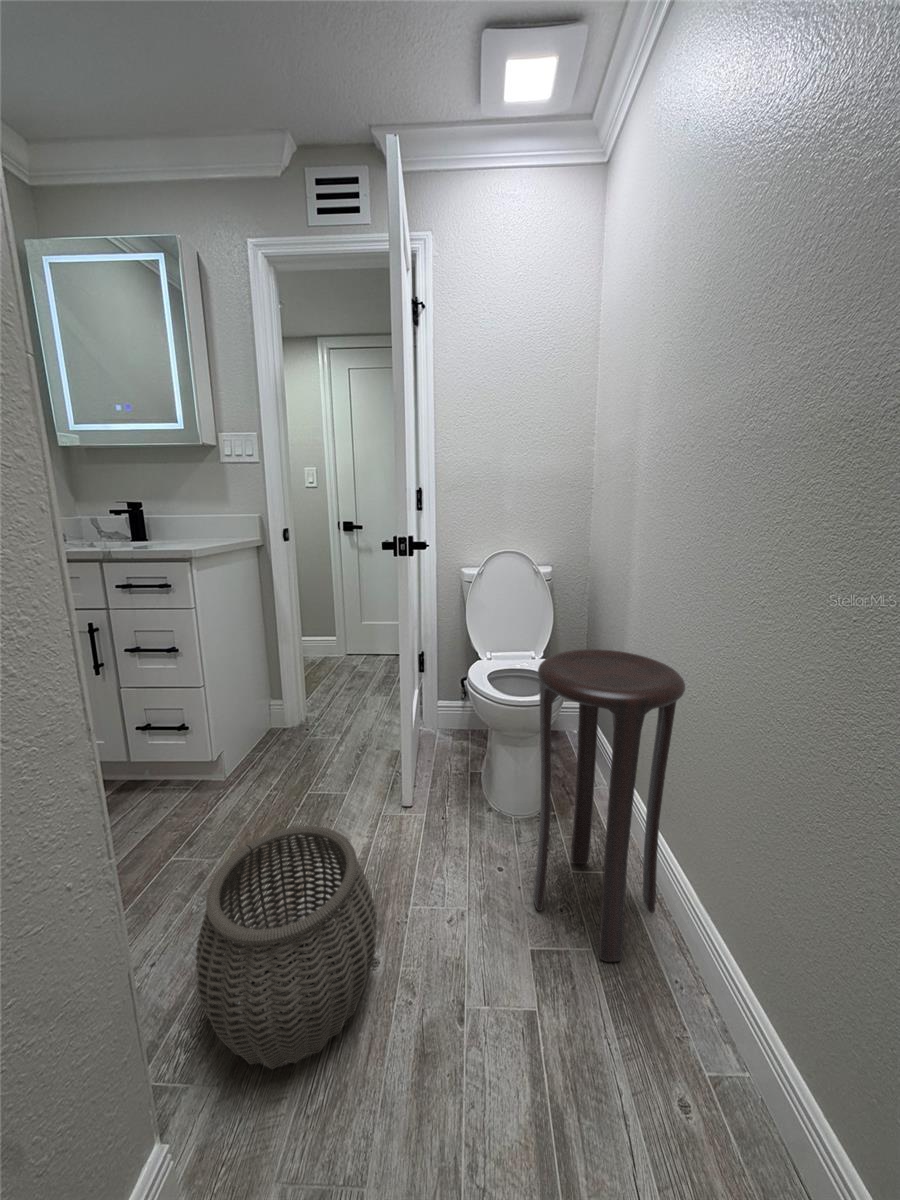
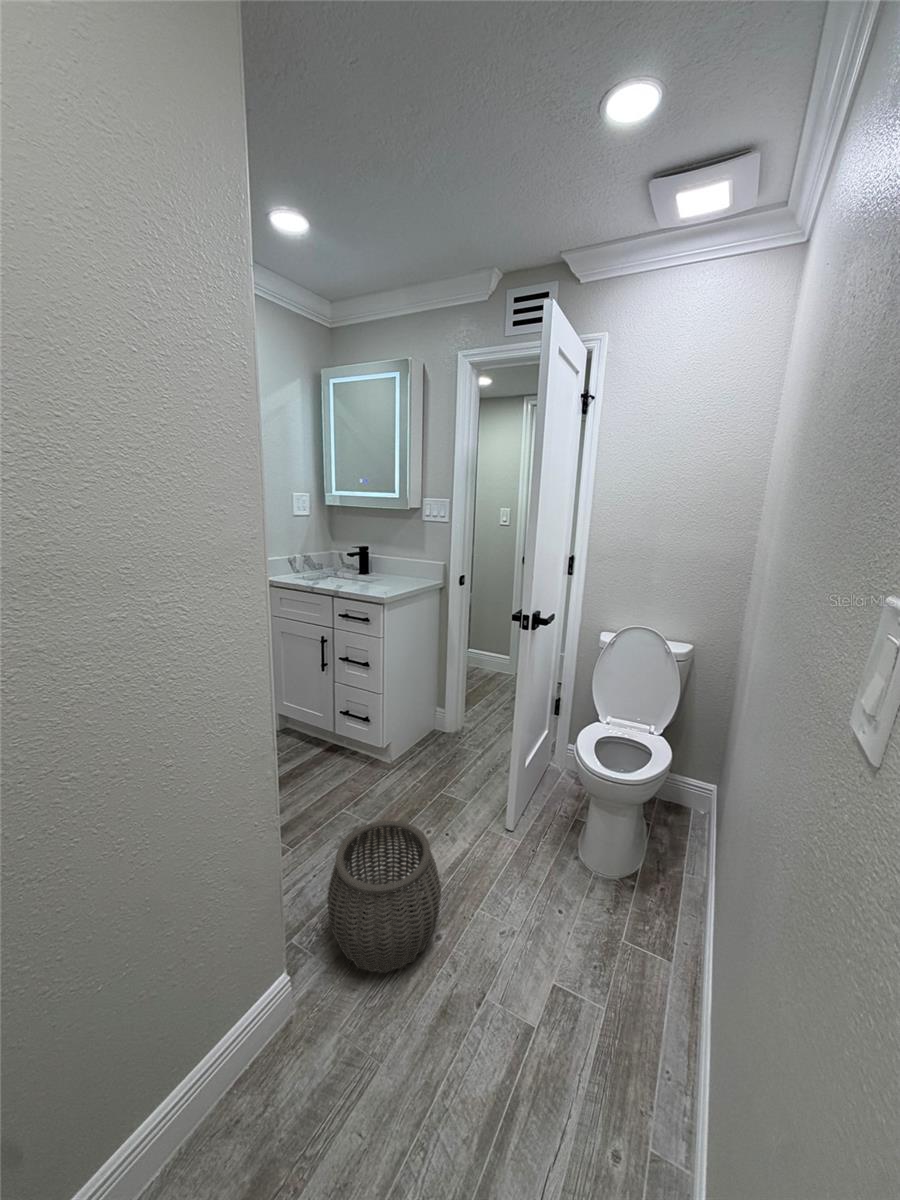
stool: present [534,649,685,962] -> none [574,749,720,1031]

